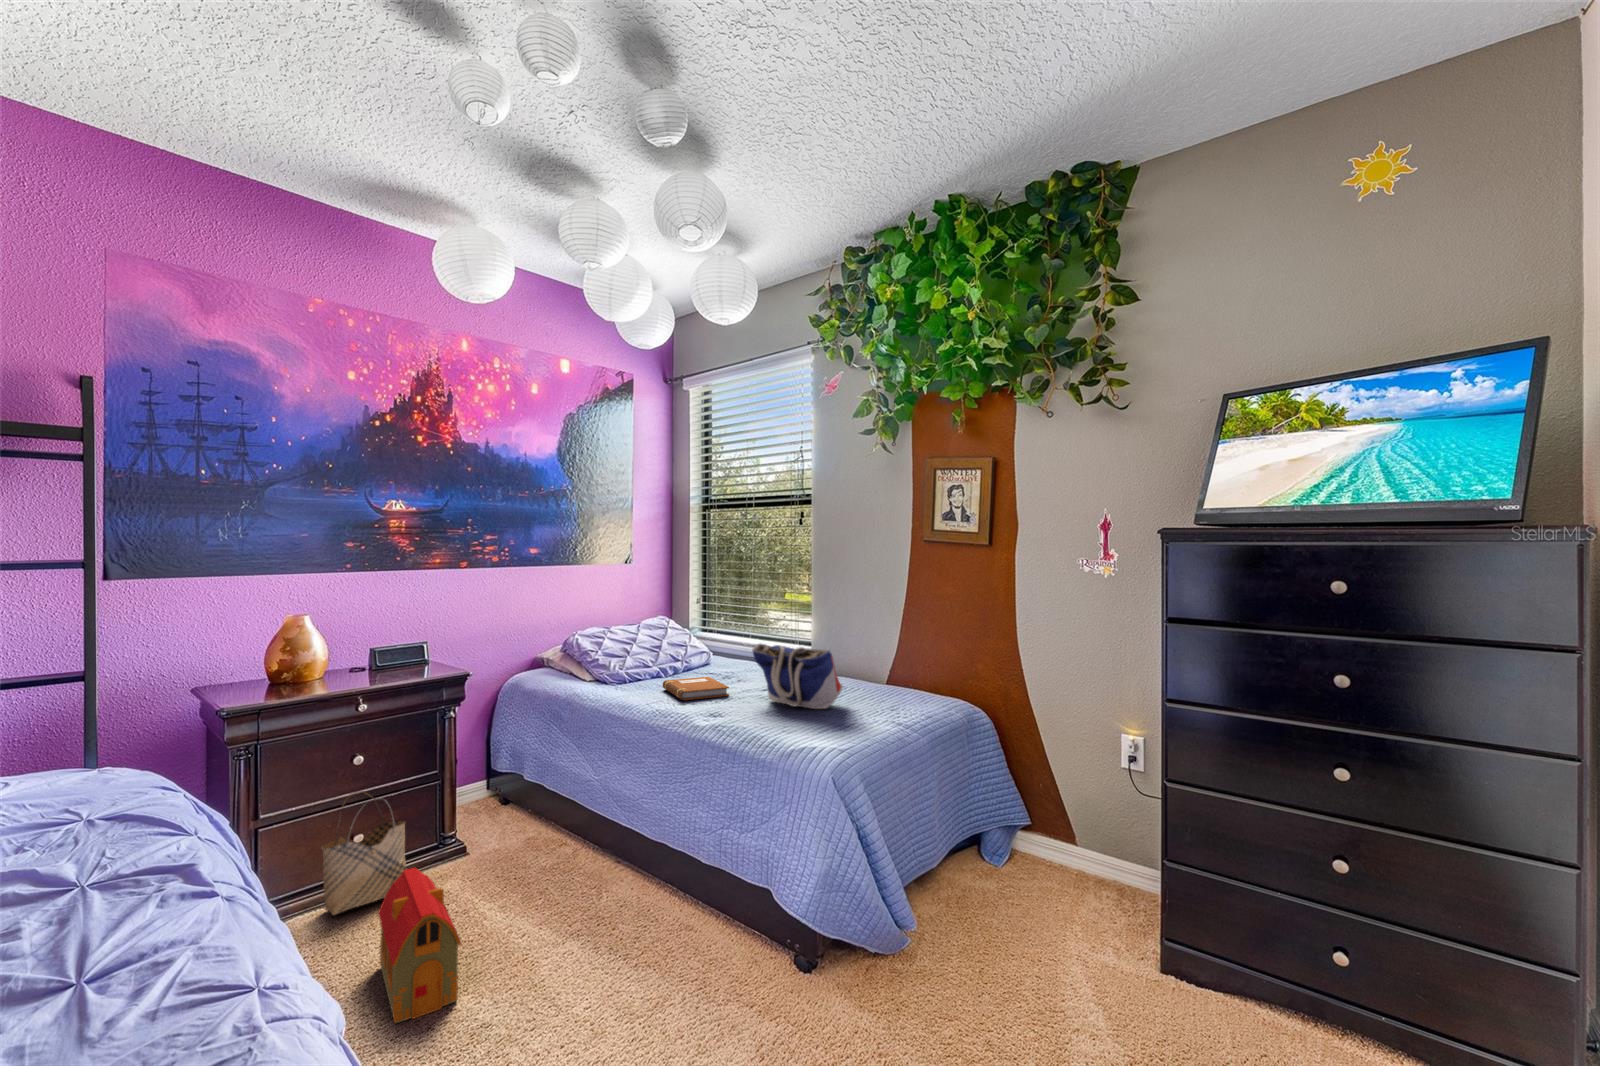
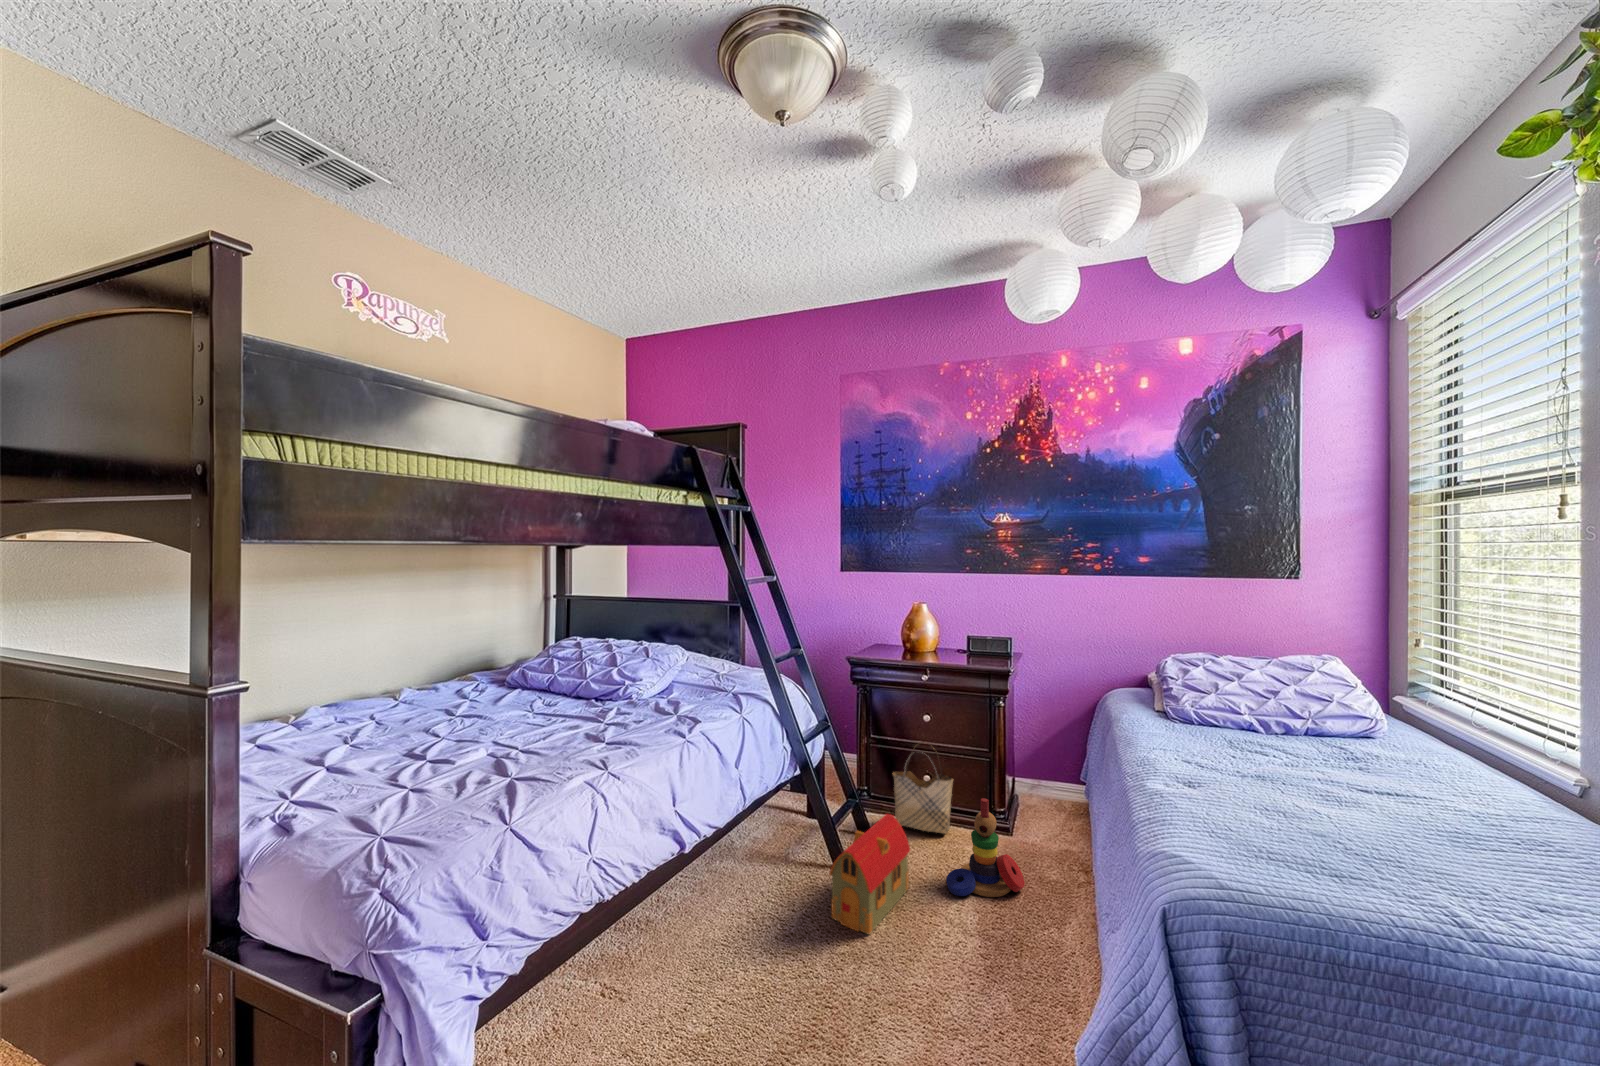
tote bag: present [752,644,843,709] -> none [1302,732,1488,892]
notebook: present [663,677,729,700] -> none [1204,740,1301,795]
stacking toy: none [464,806,537,923] -> present [946,798,1024,897]

